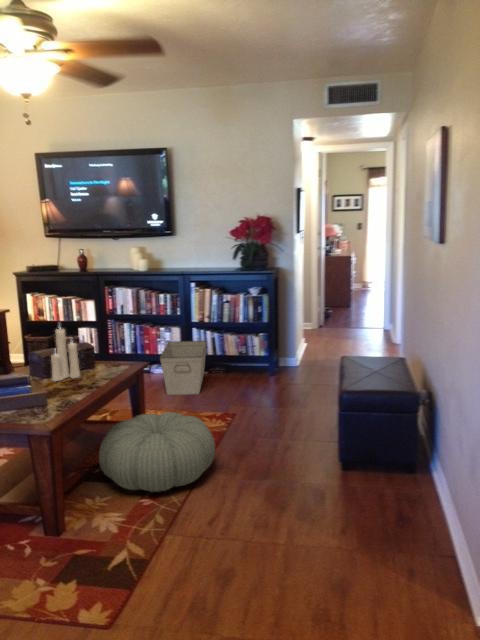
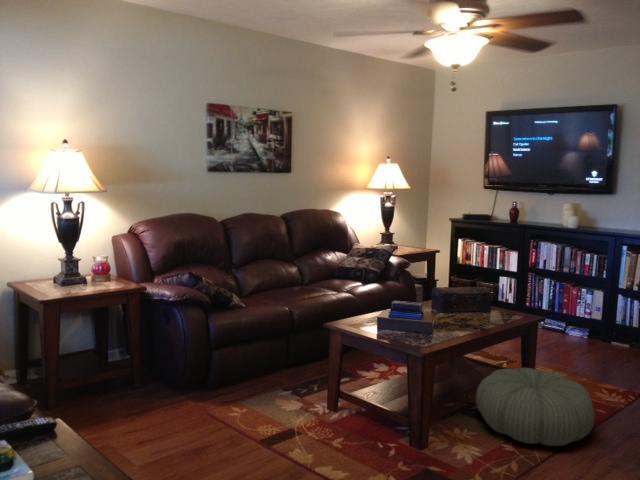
candle: present [51,328,80,381] -> none [449,266,475,320]
storage bin: present [160,341,207,395] -> none [570,305,634,367]

